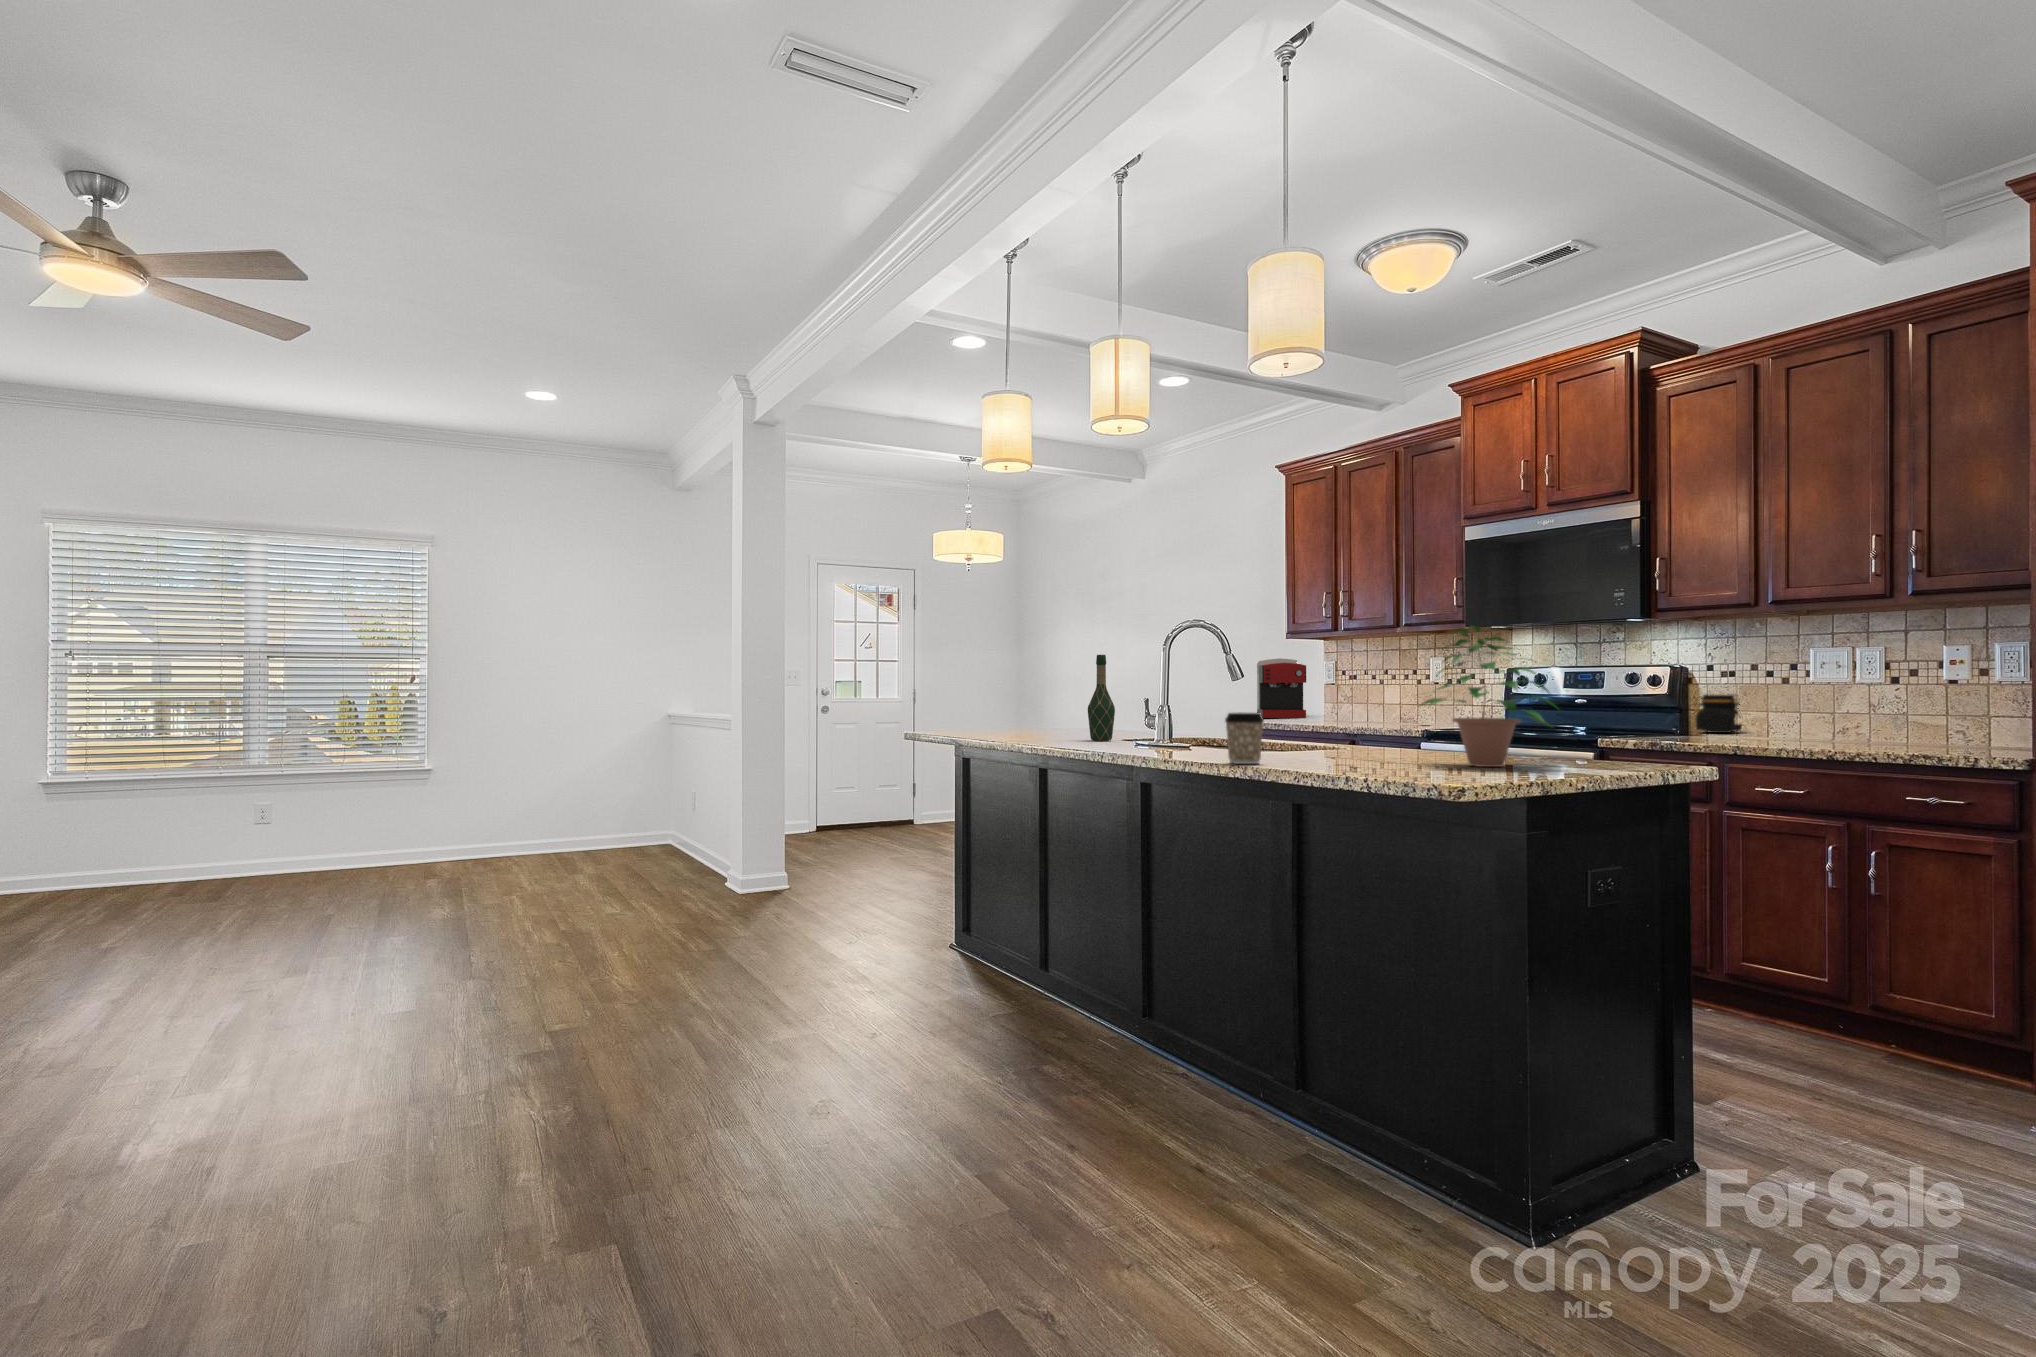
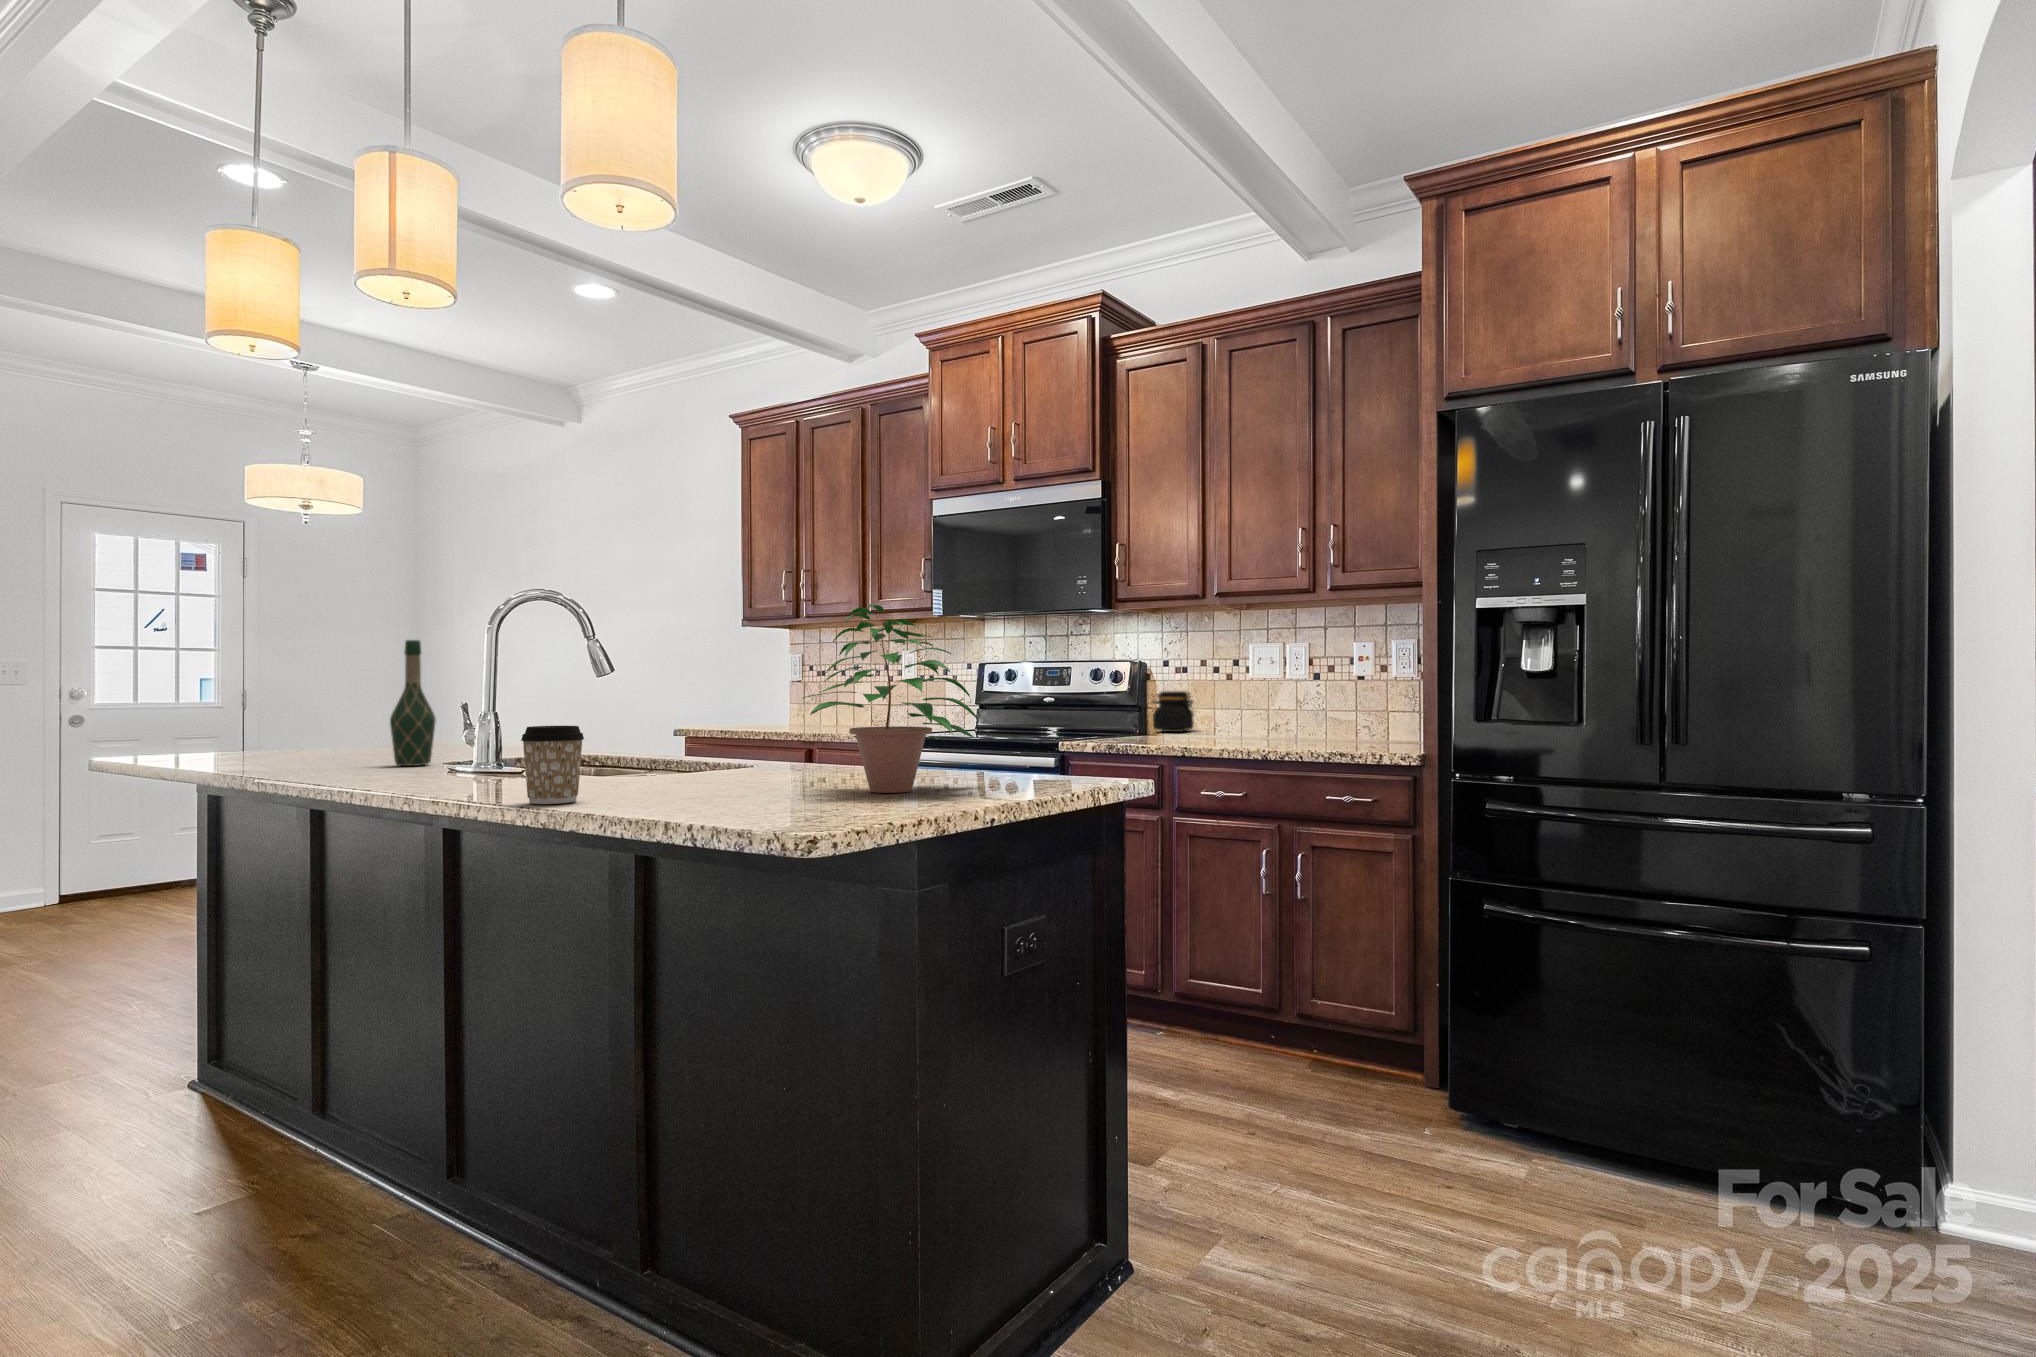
coffee maker: present [1257,658,1306,718] -> none [710,650,767,723]

